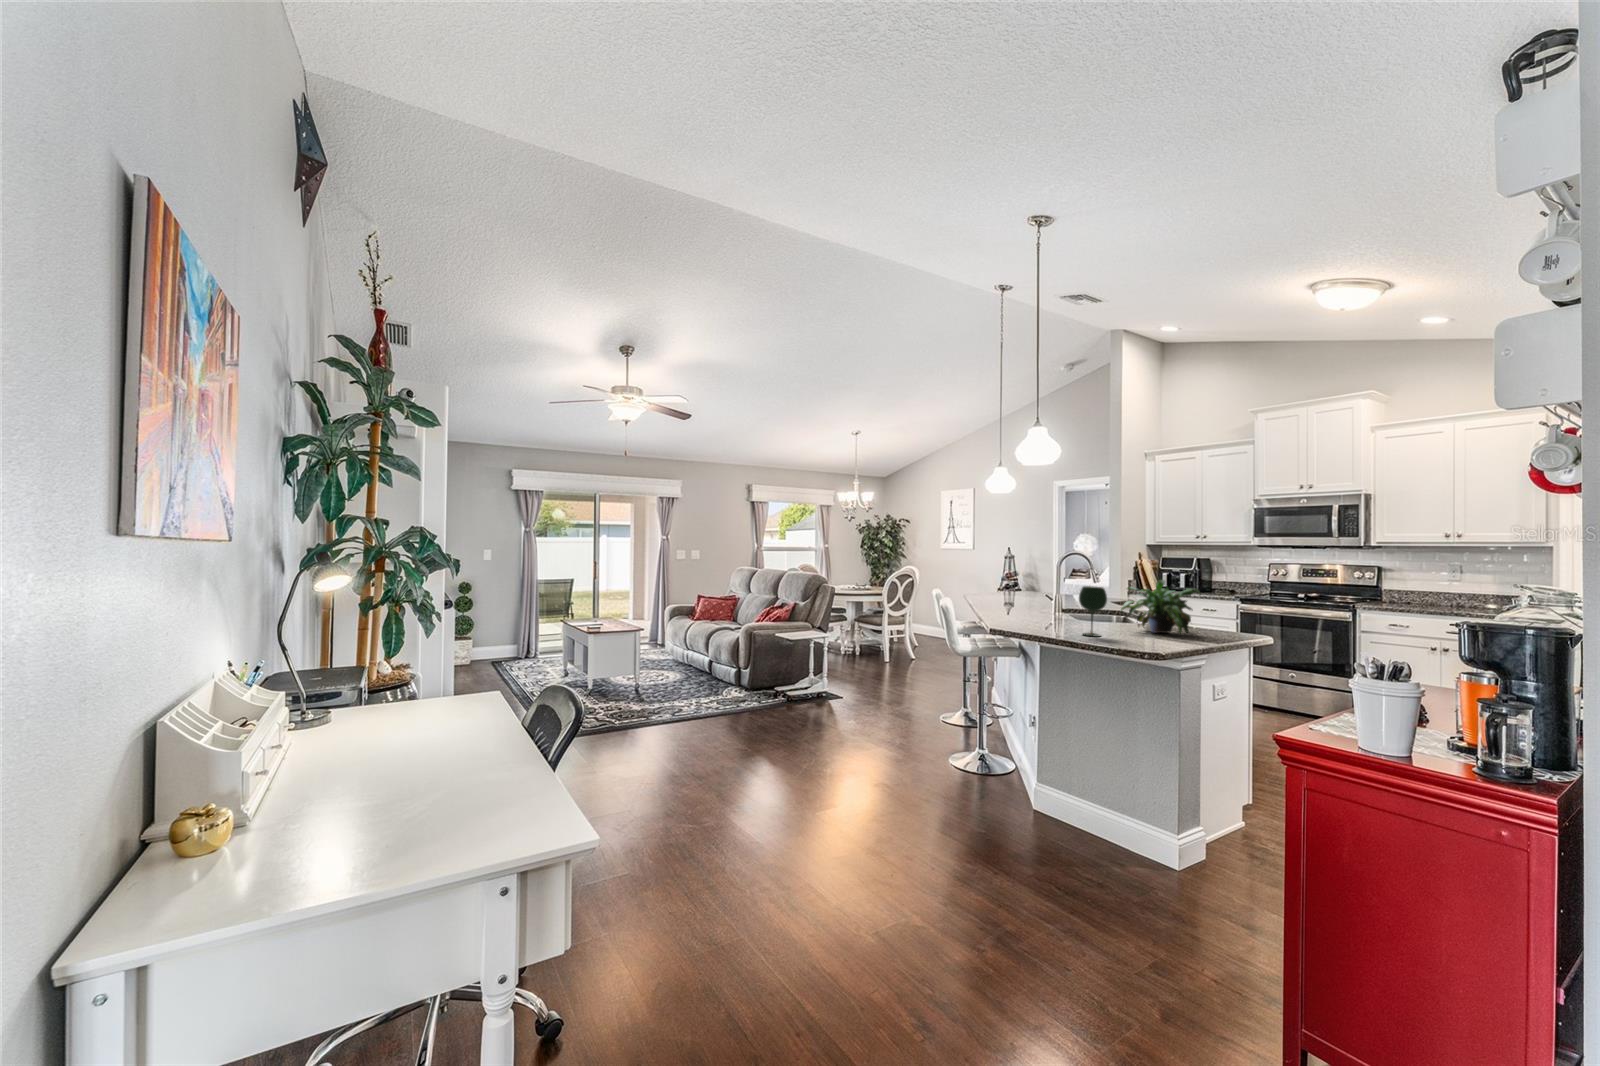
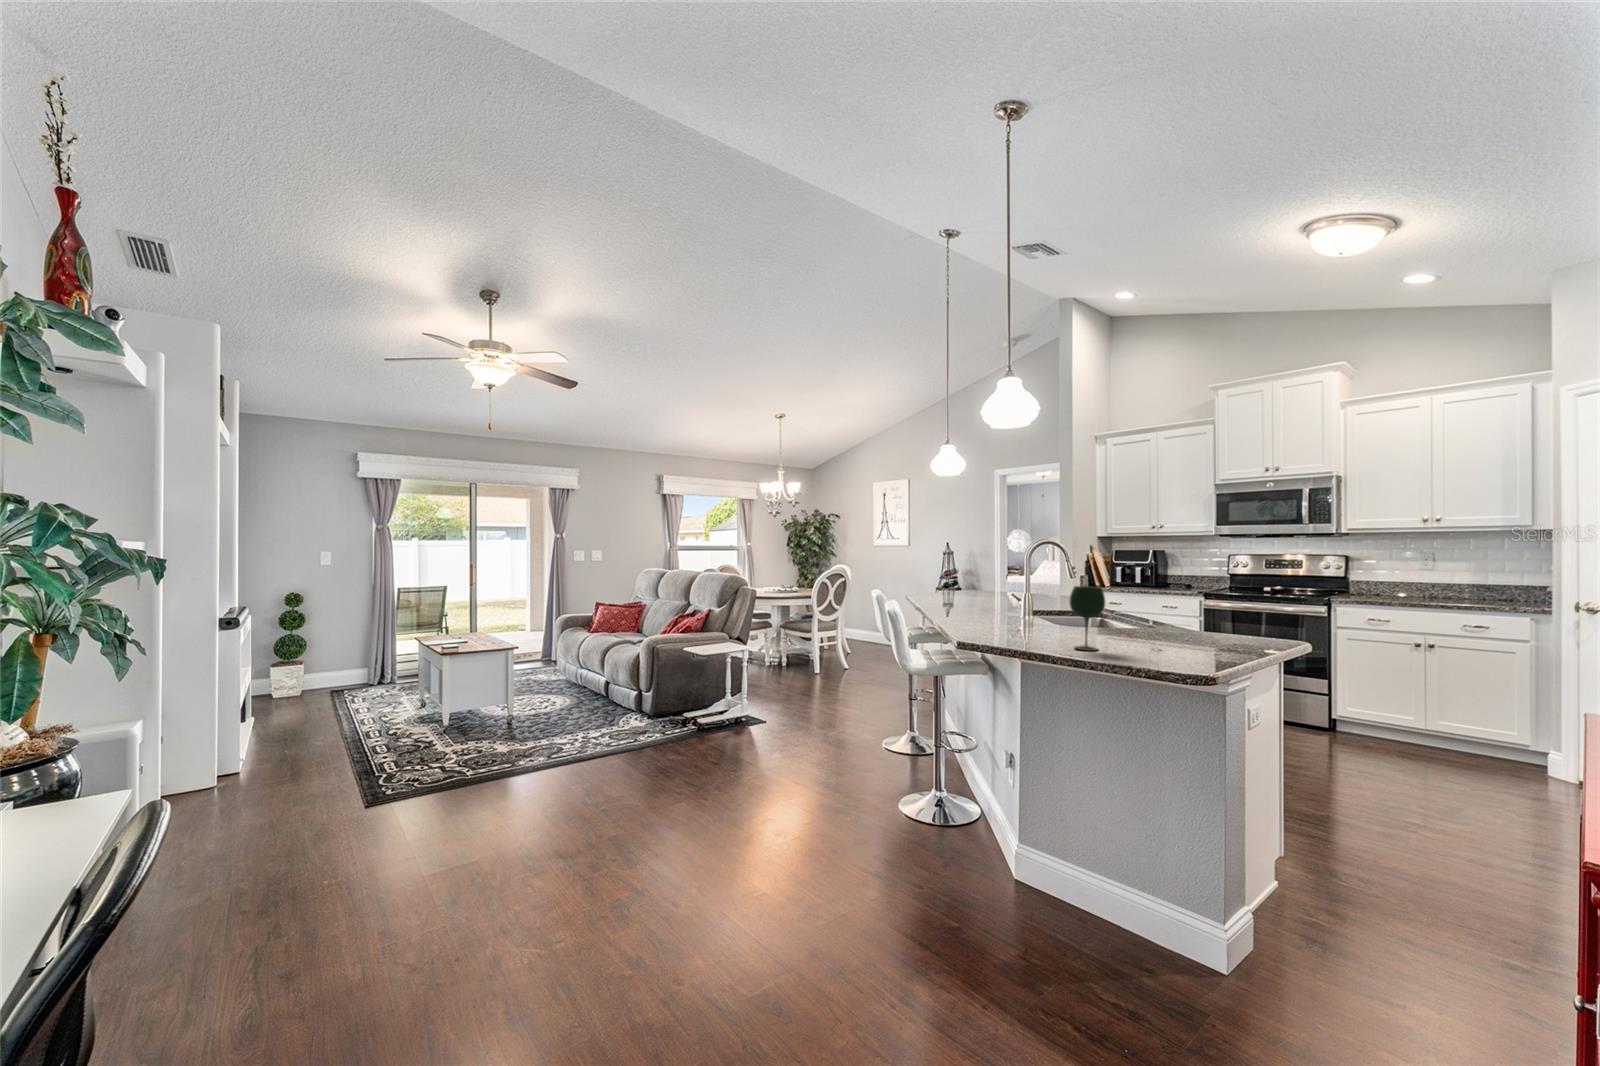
potted plant: present [1121,580,1200,633] -> none [1116,576,1216,645]

